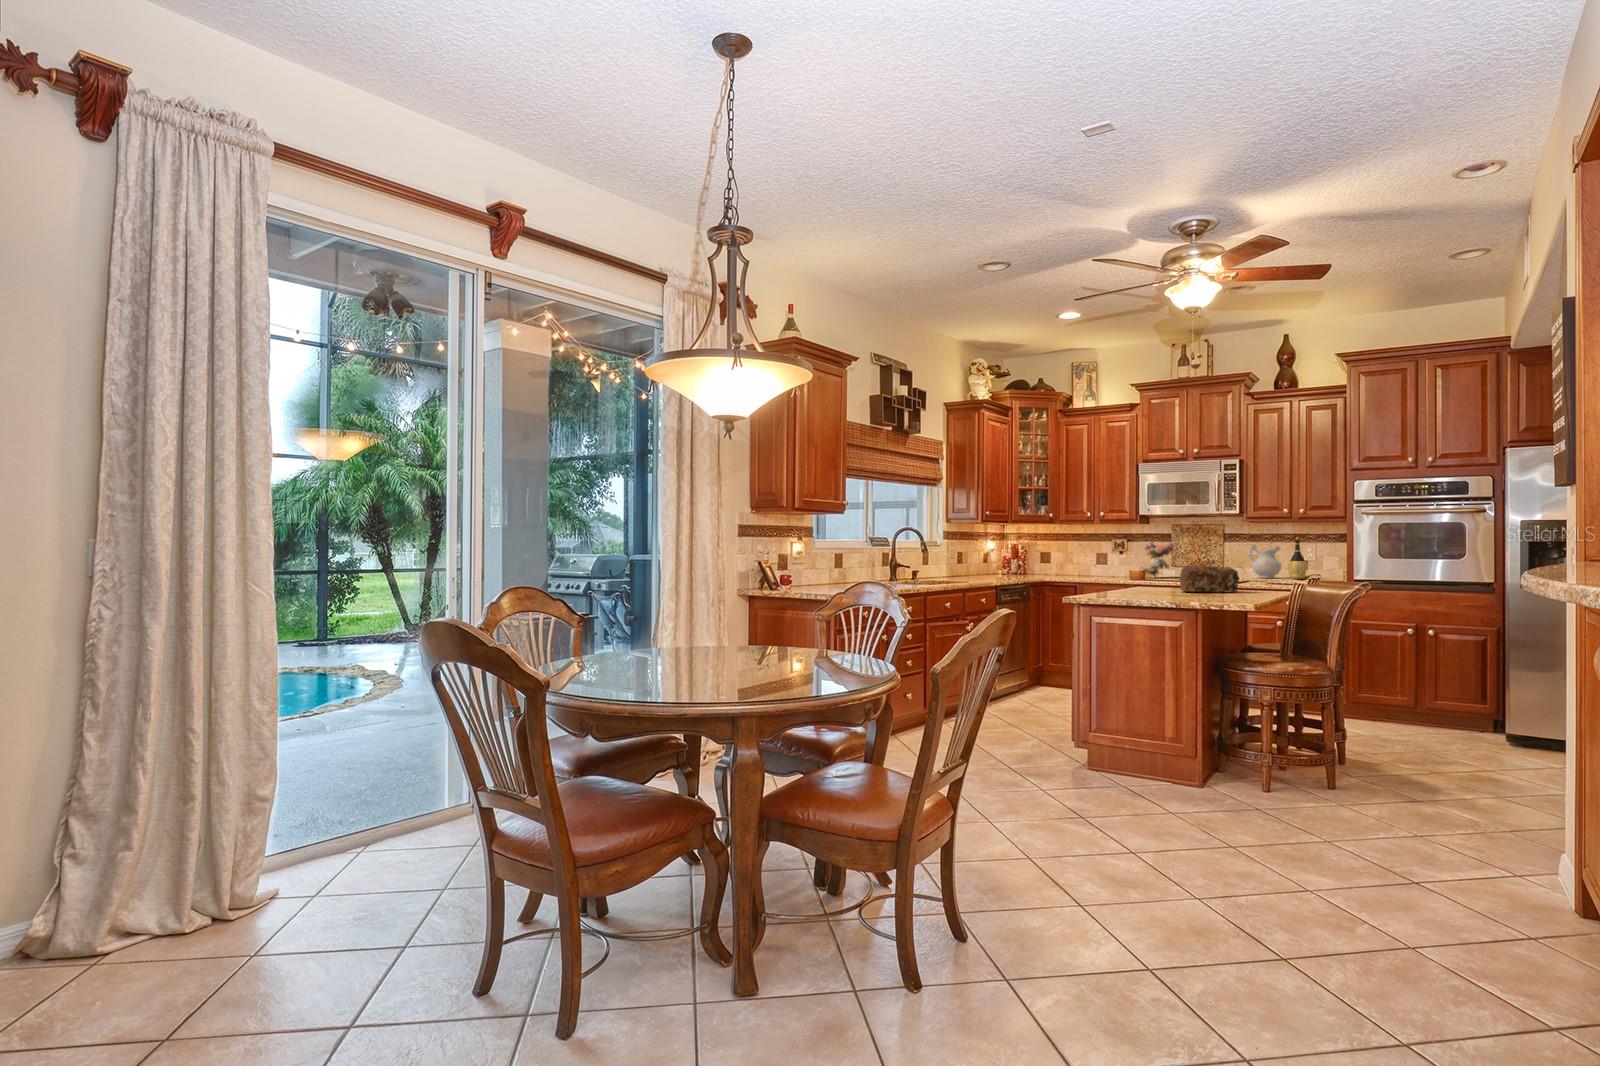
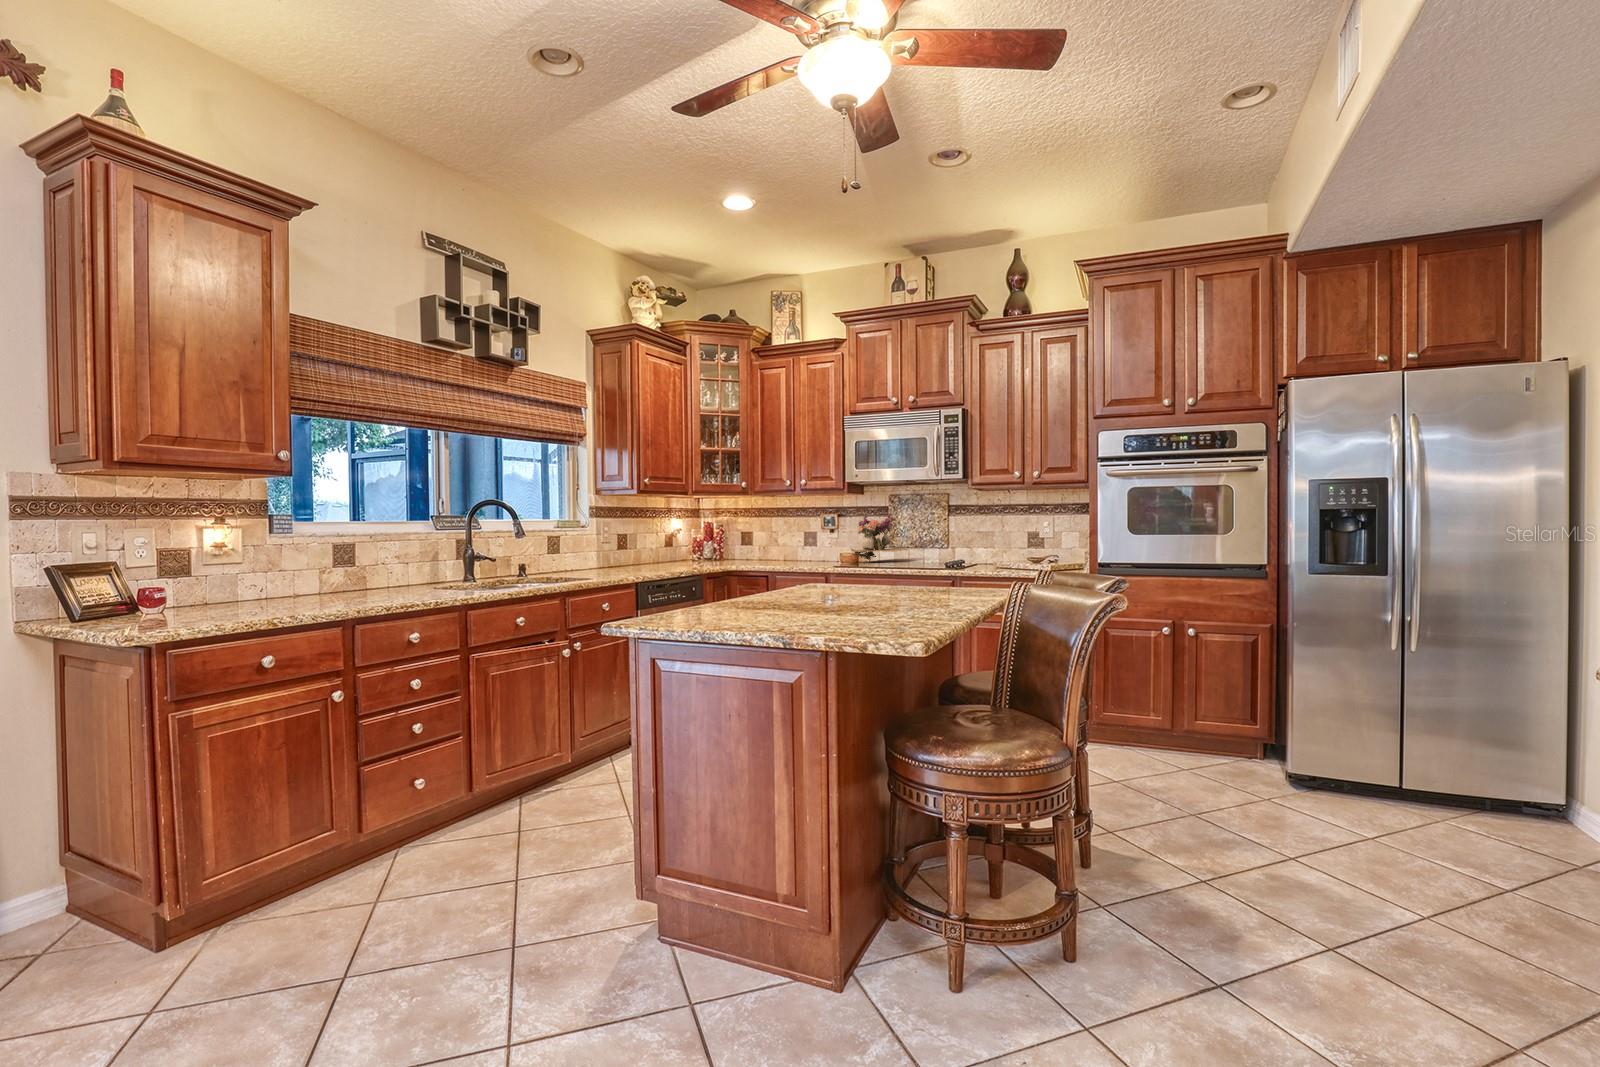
wine bottle: present [1288,537,1307,579] -> none [1020,508,1043,562]
ceramic pitcher: present [1248,545,1281,578] -> none [976,519,1014,561]
bread loaf: present [1180,565,1239,593] -> none [852,556,935,600]

